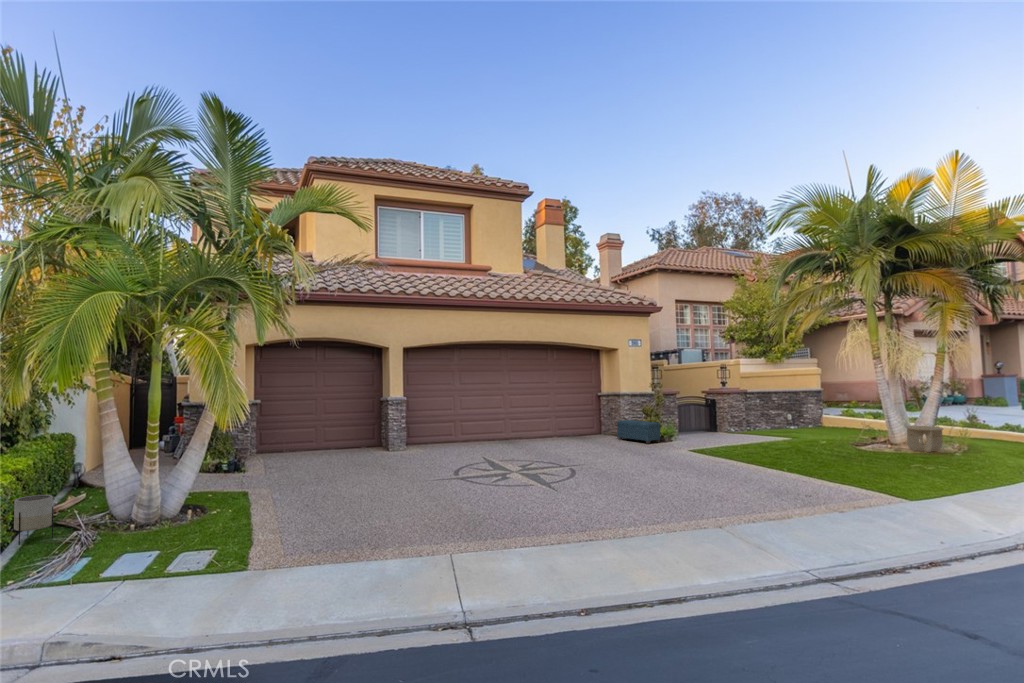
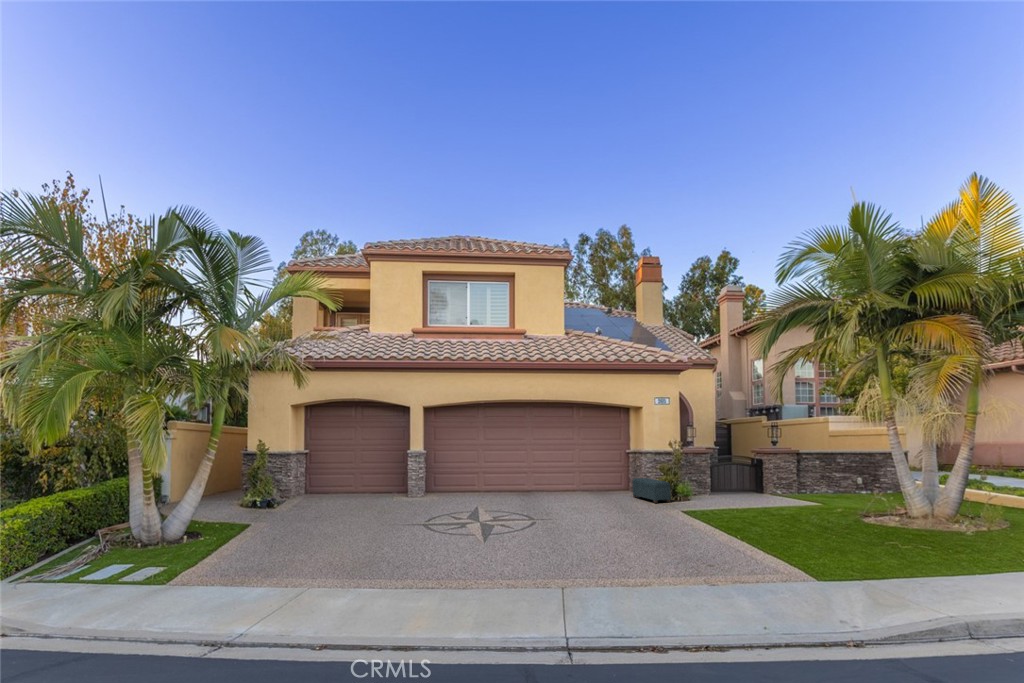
side table: present [906,426,943,452] -> none [924,498,969,530]
planter: present [14,495,53,545] -> none [50,519,78,554]

